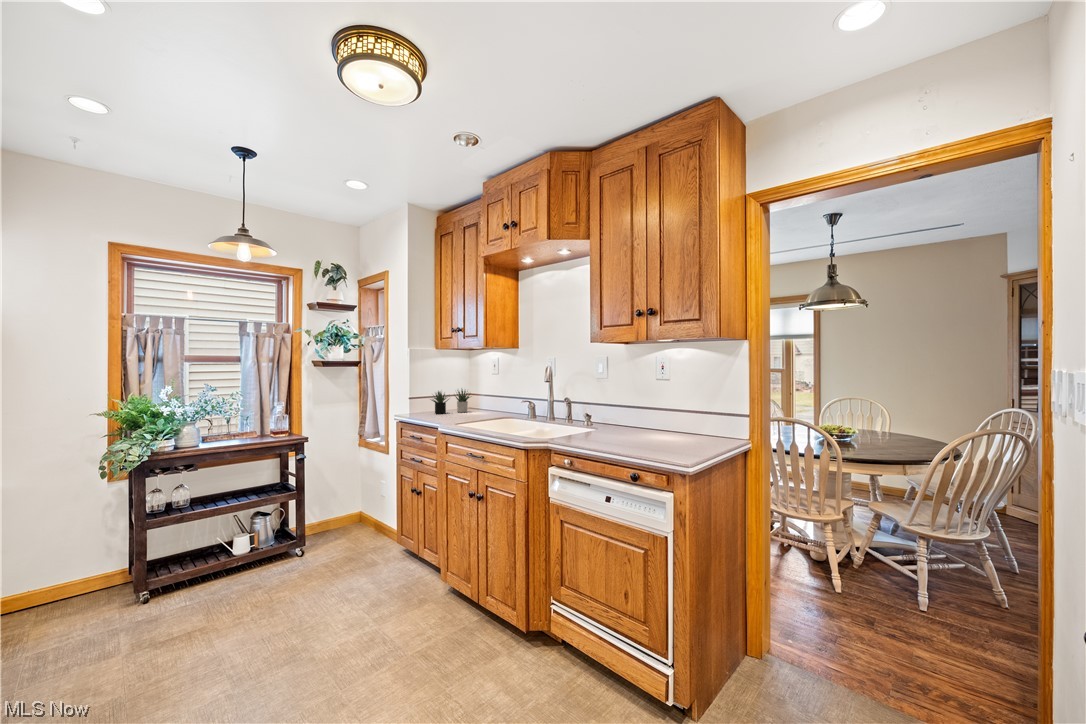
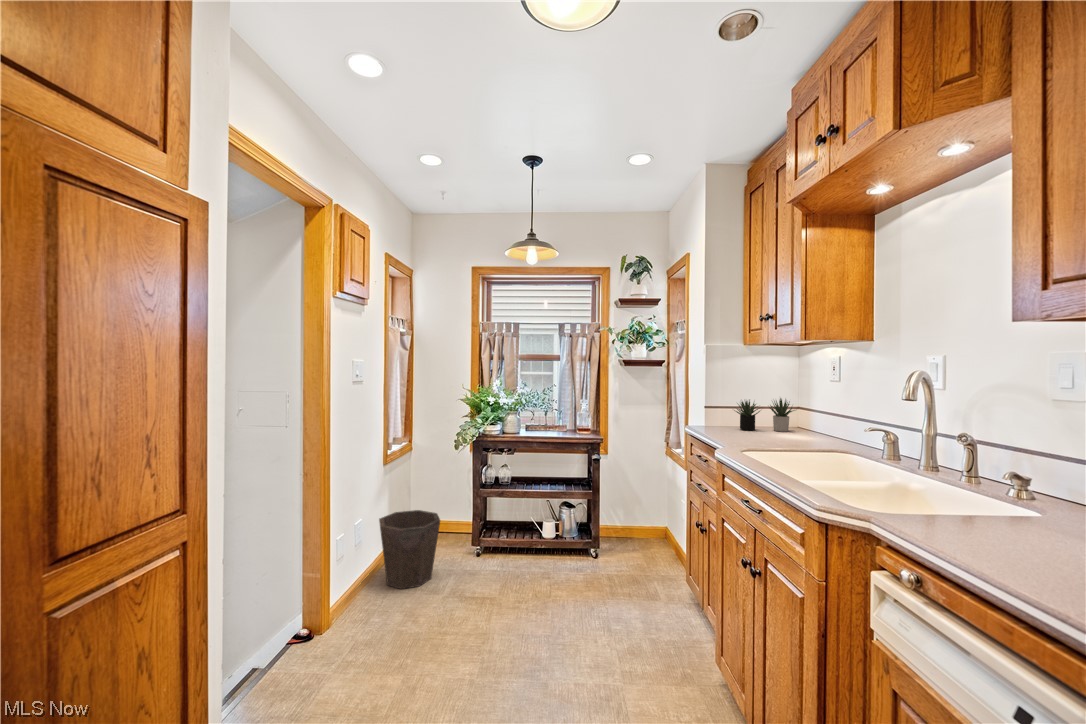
waste bin: none [14,546,120,648] -> present [379,510,440,589]

